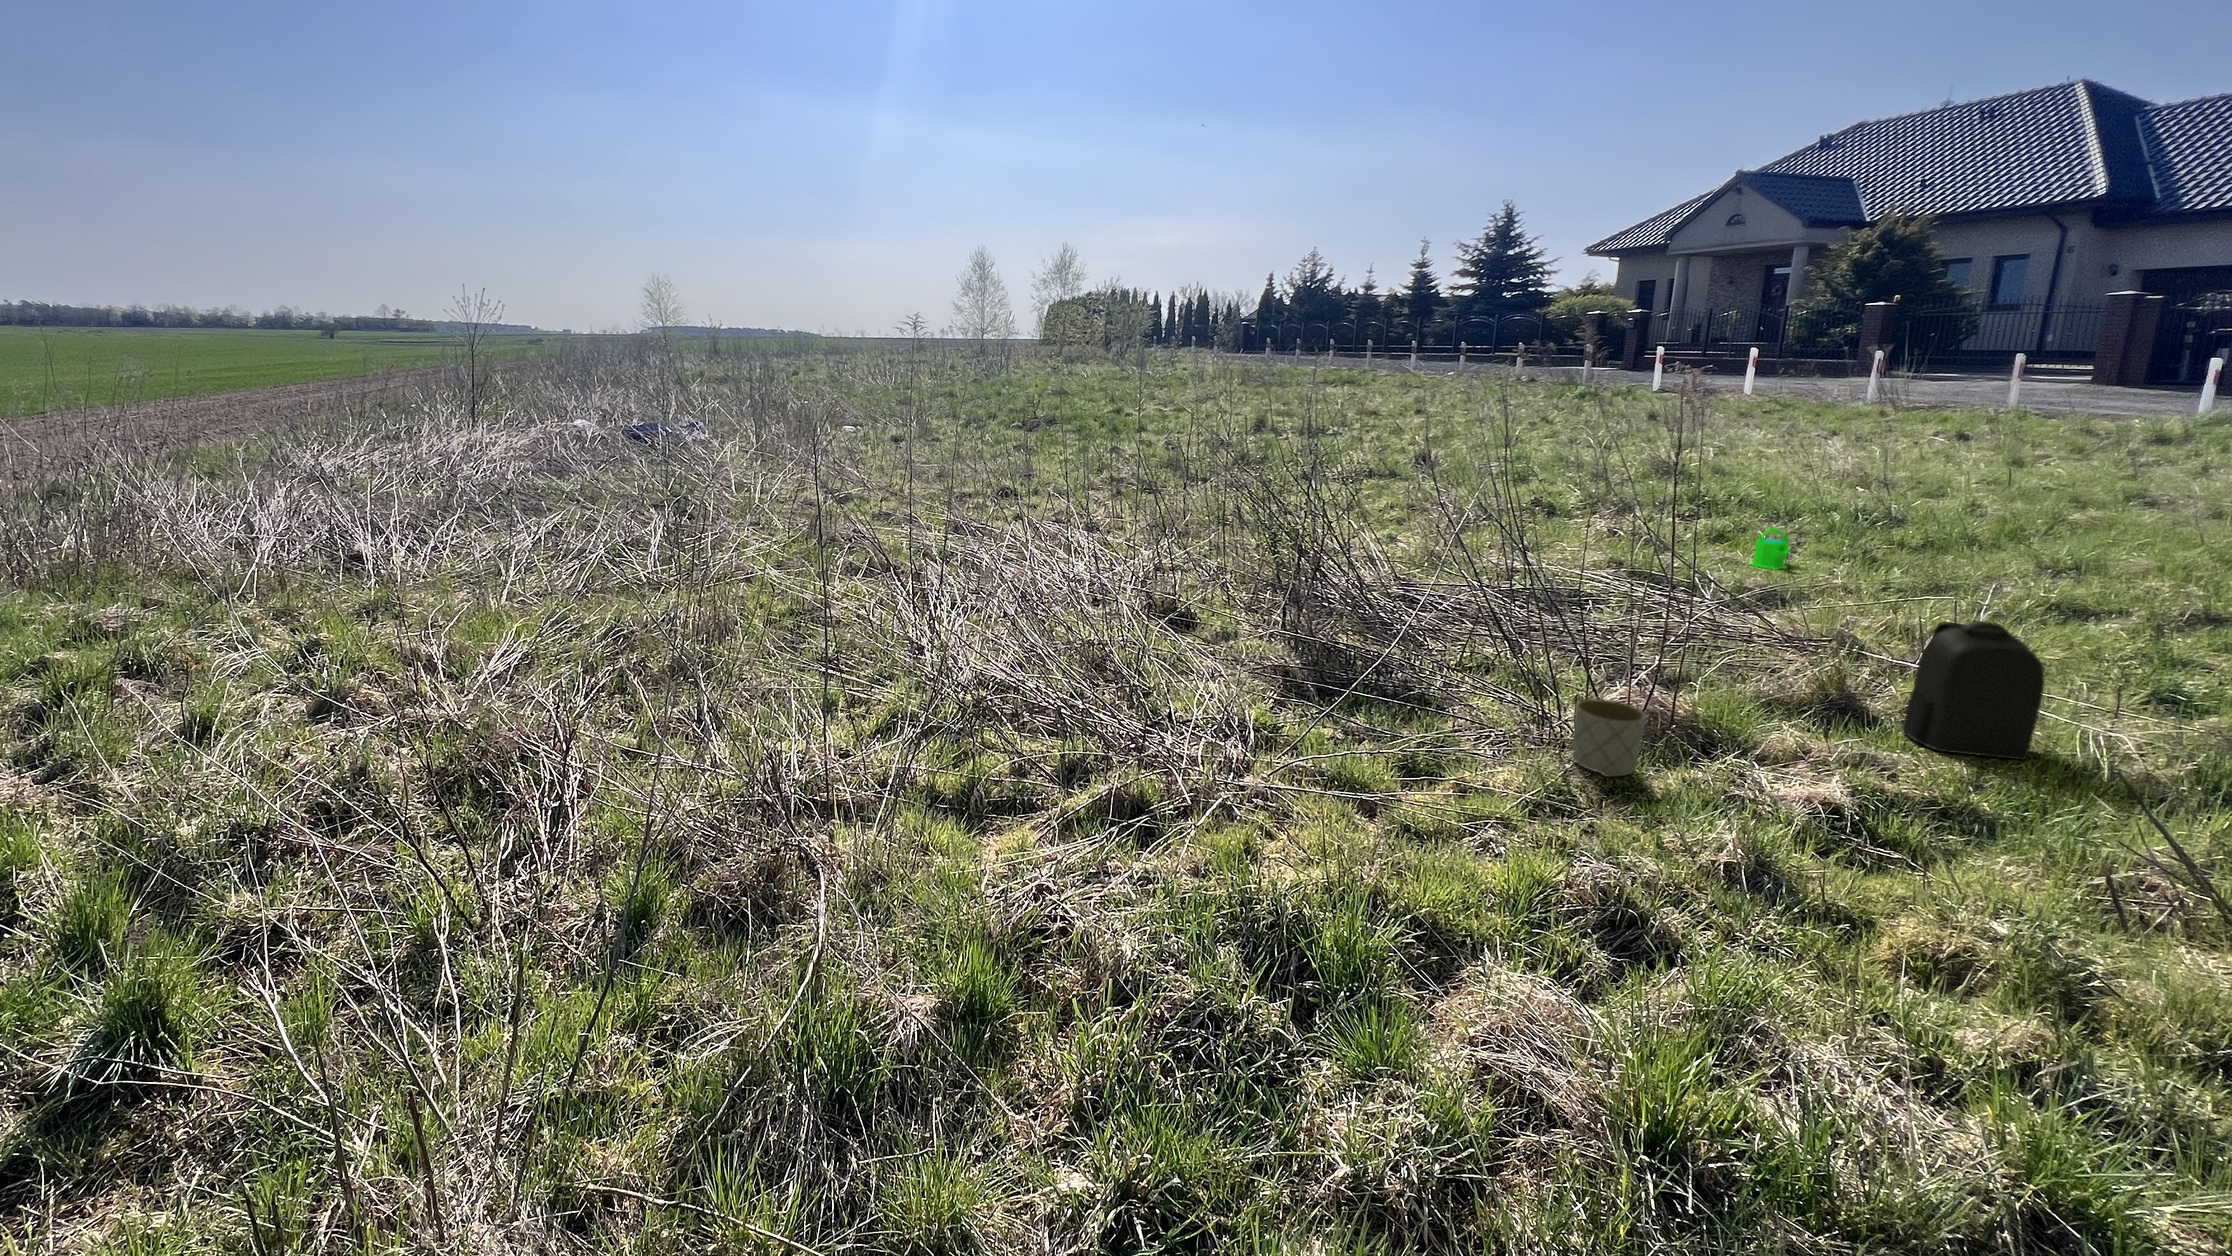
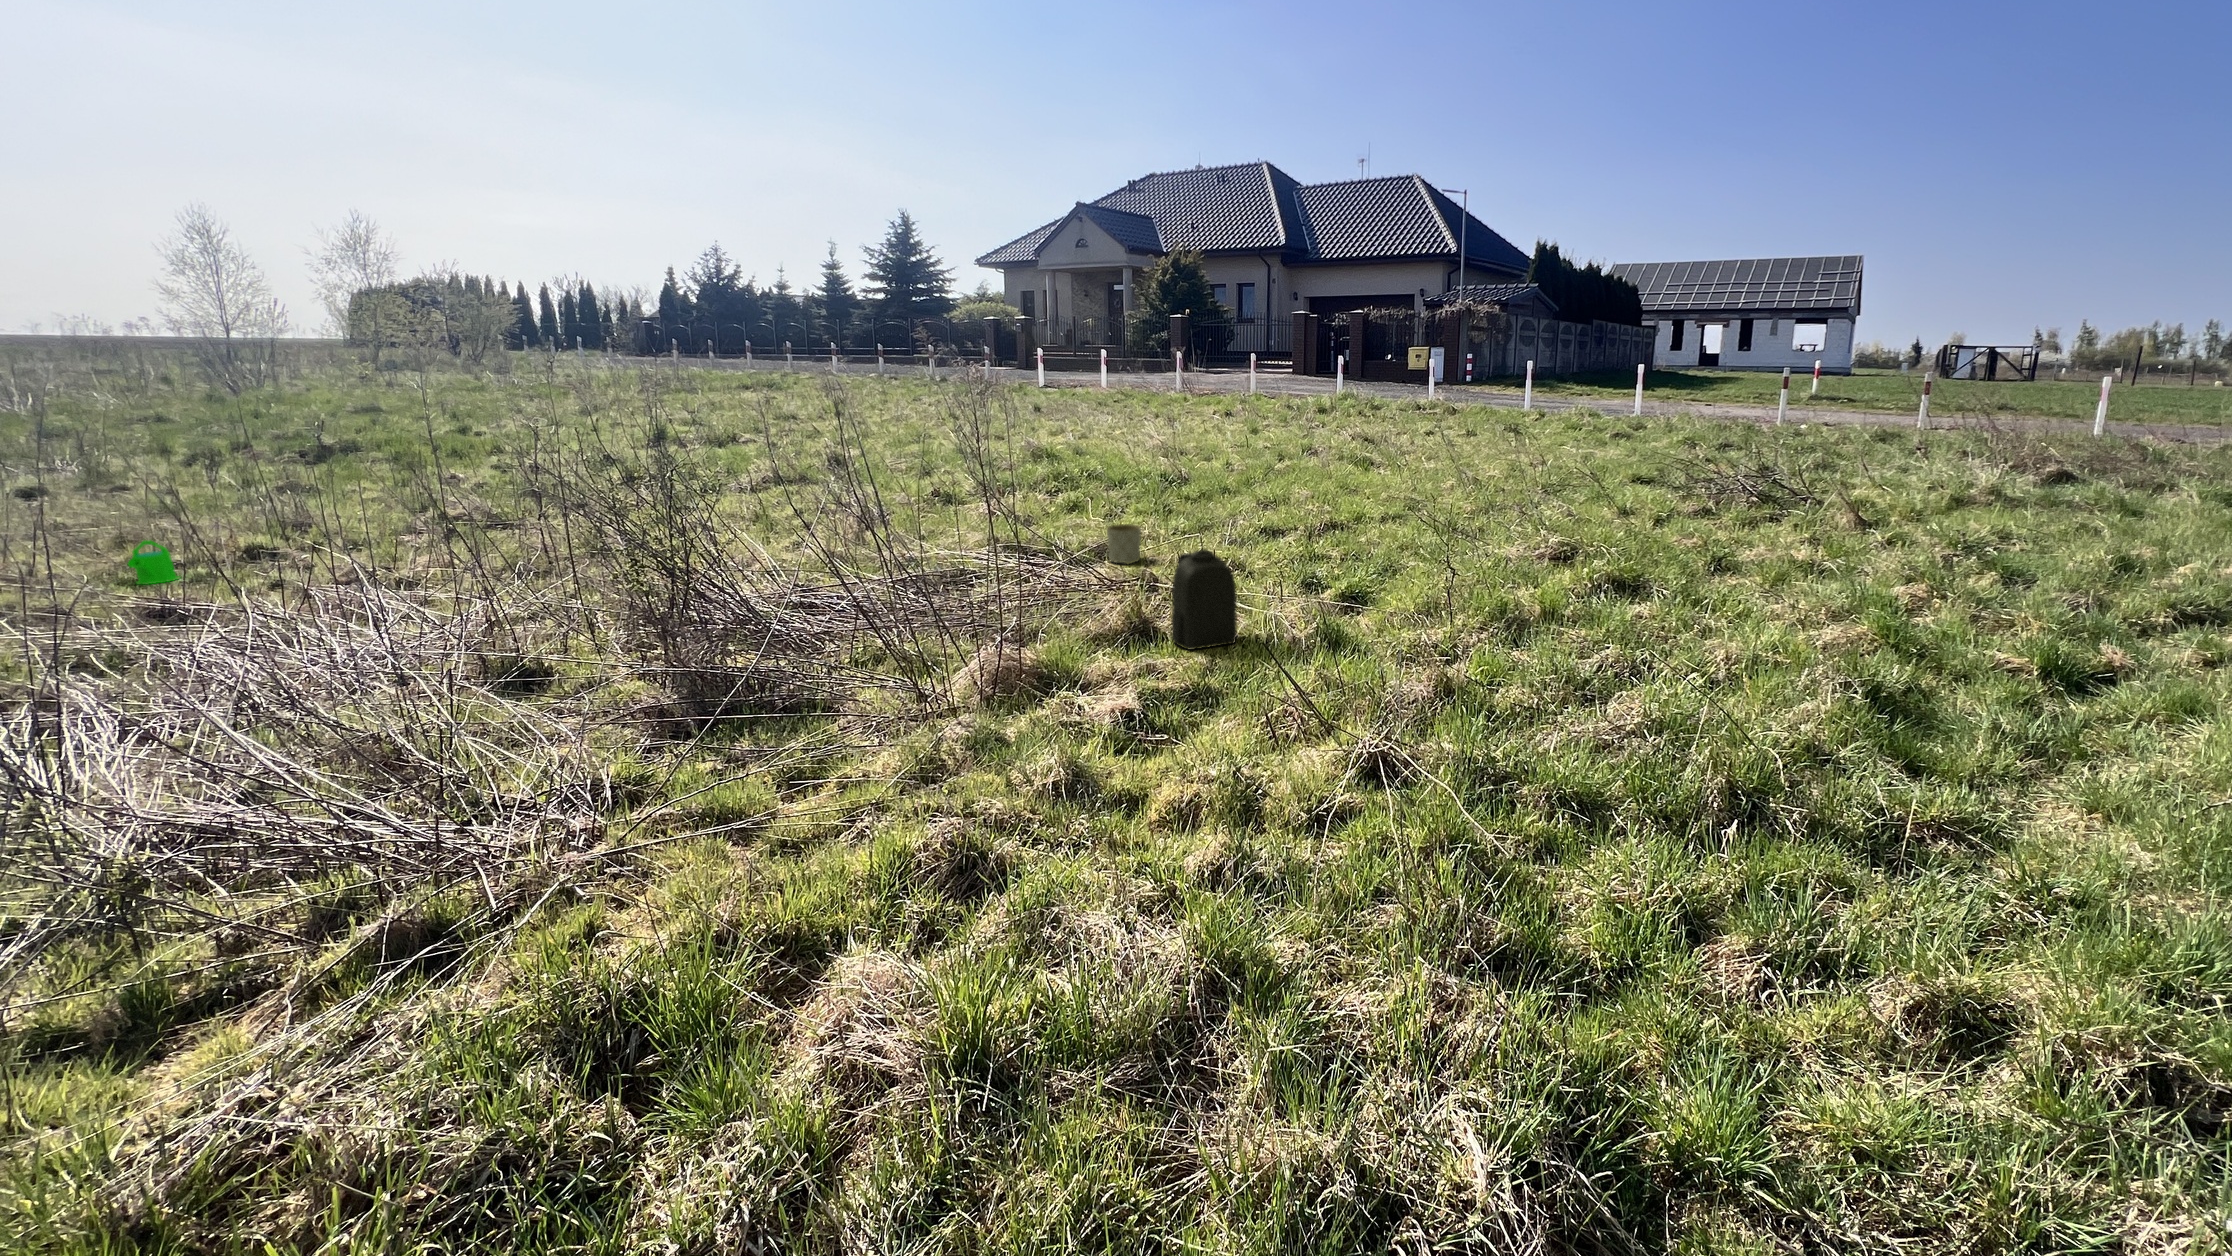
watering can: present [1751,528,1790,569] -> present [128,540,179,584]
planter: present [1573,699,1646,777] -> present [1107,524,1141,564]

